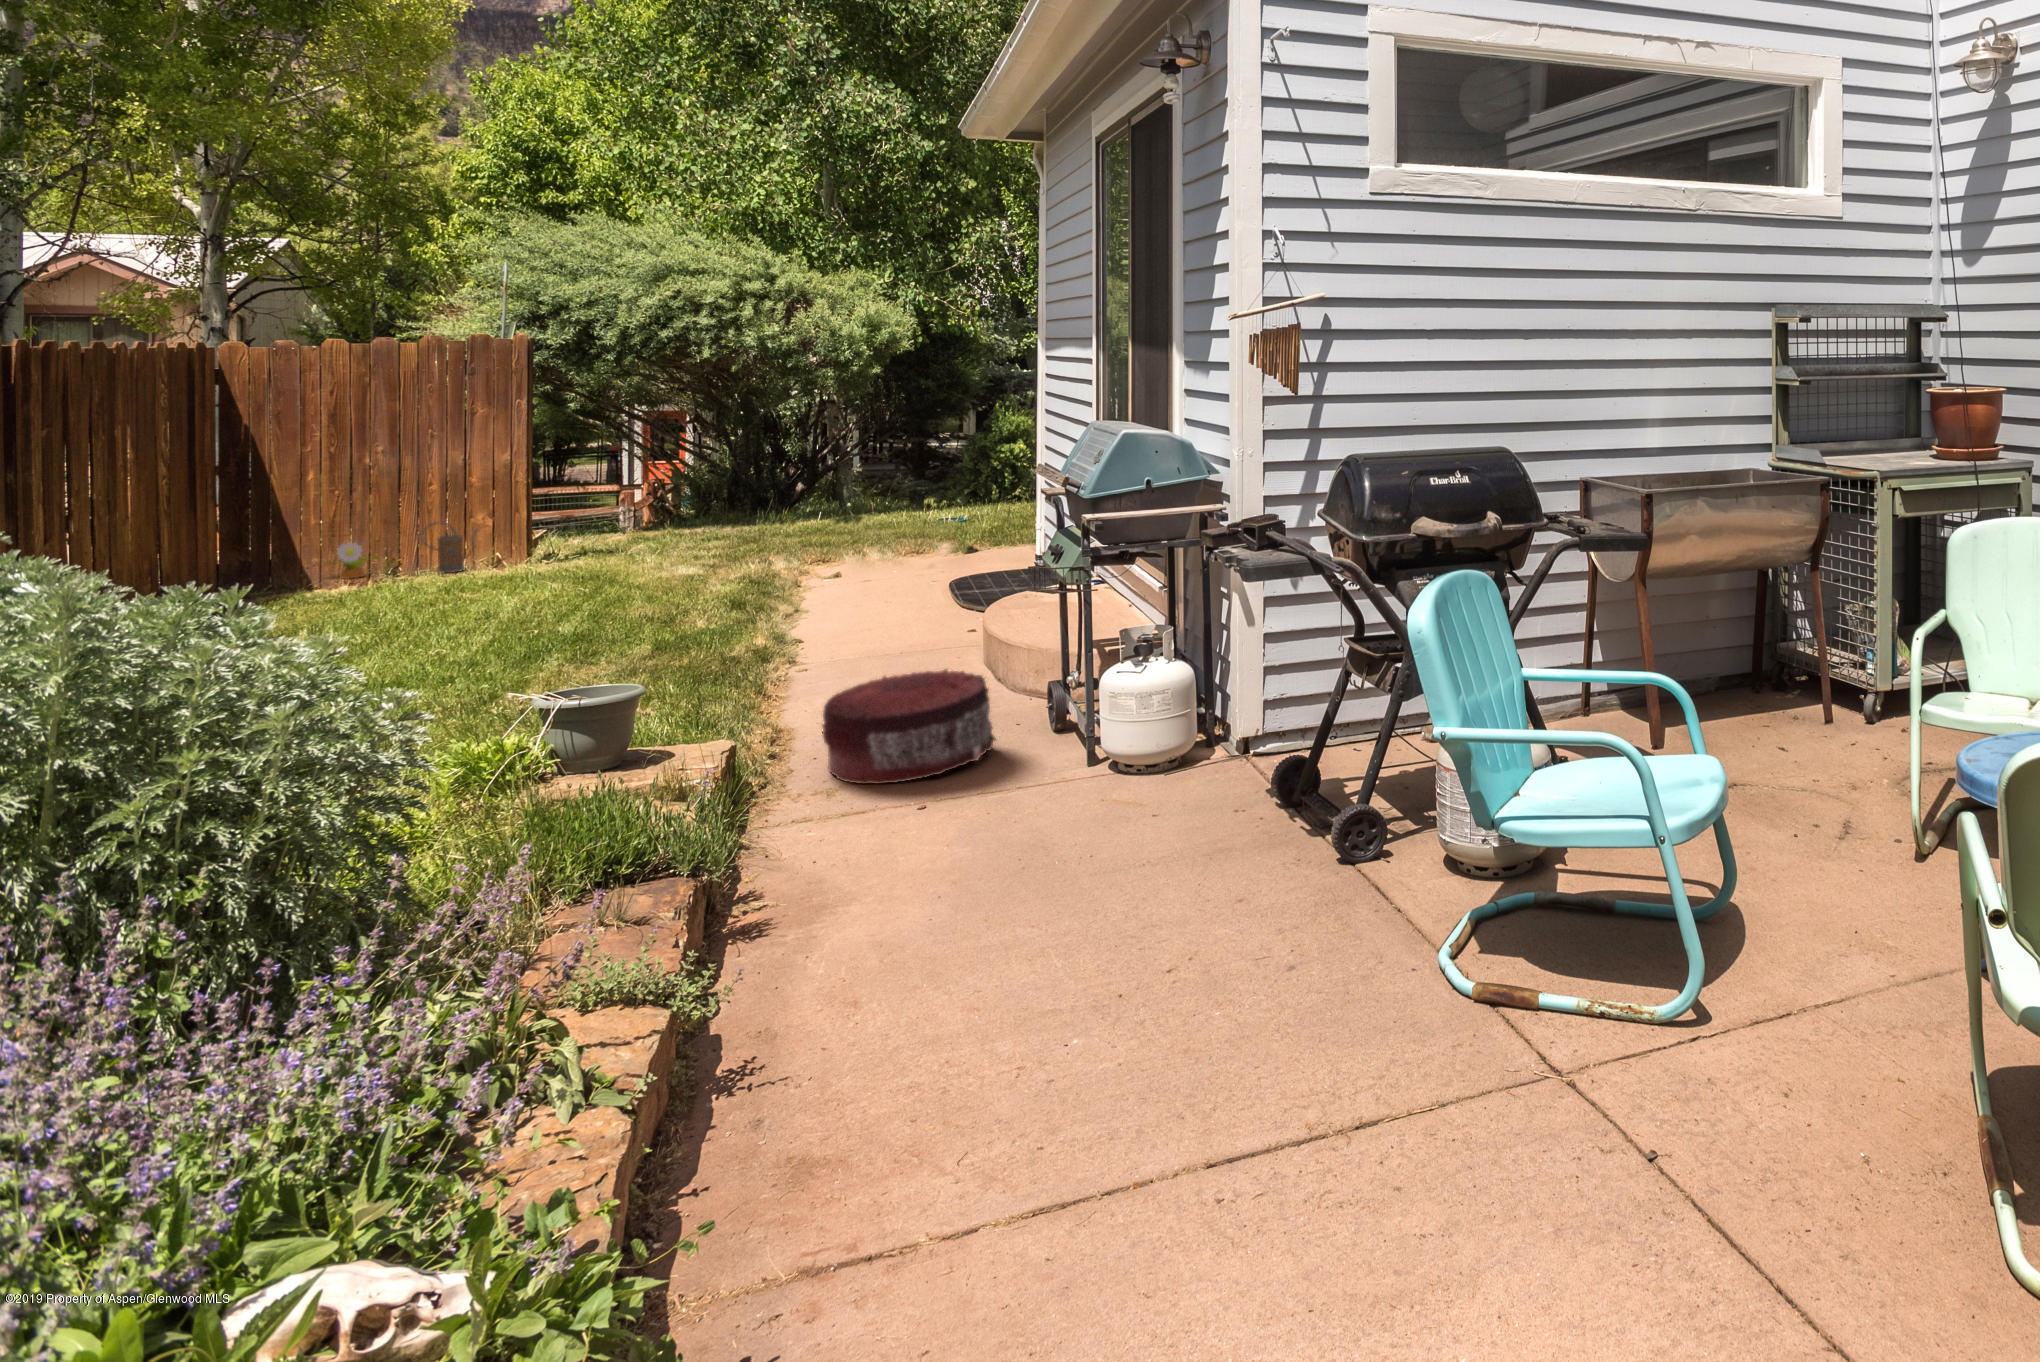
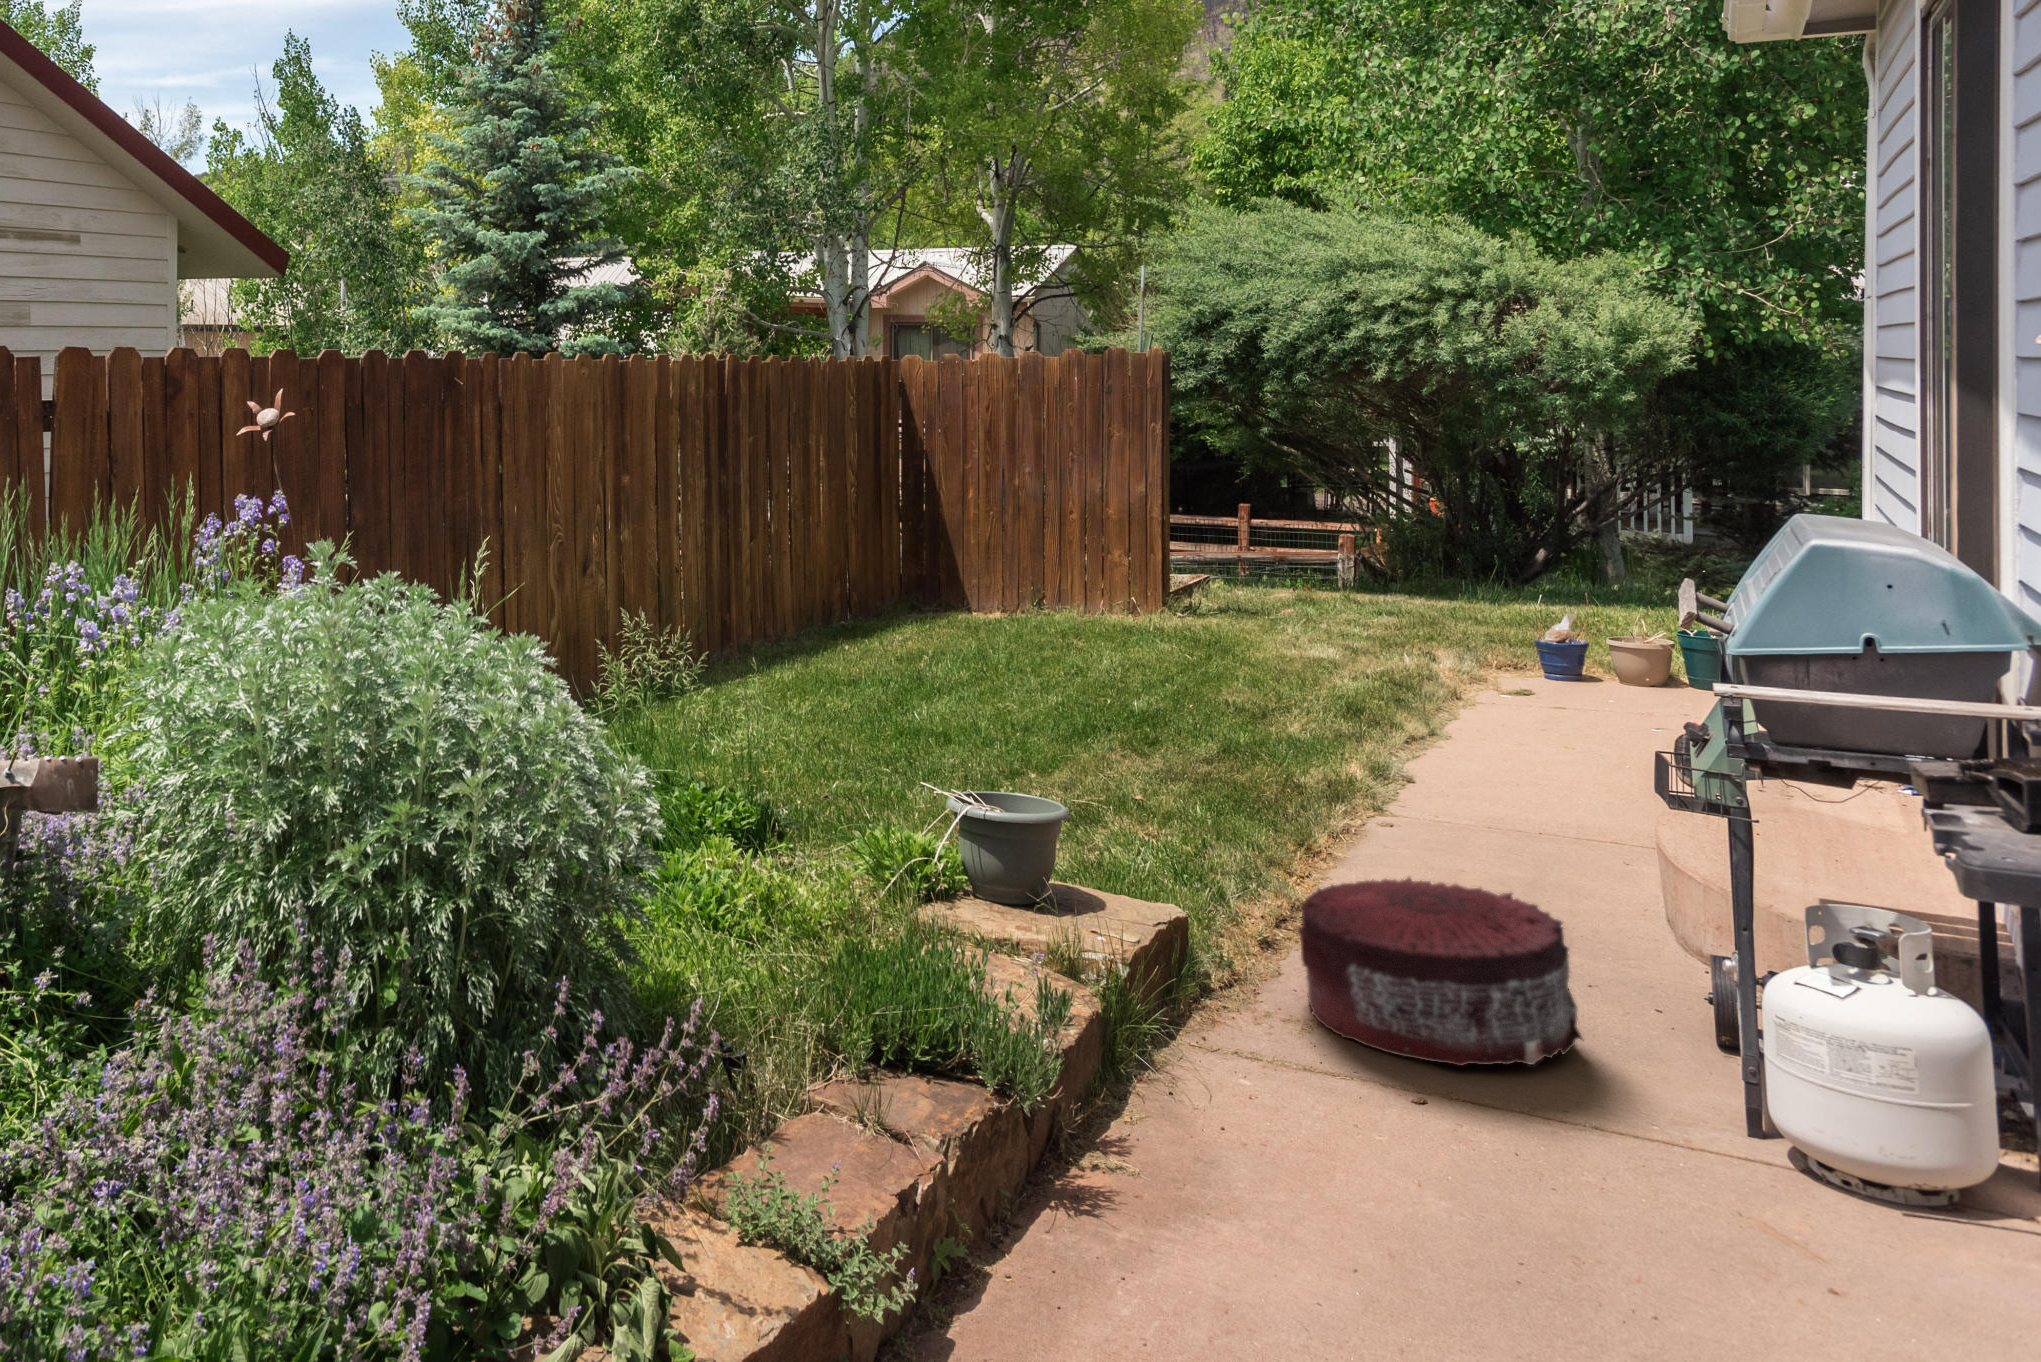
watering can: present [421,523,476,573] -> none [1055,558,1108,616]
decorative plant: present [328,542,378,579] -> none [978,569,1023,609]

